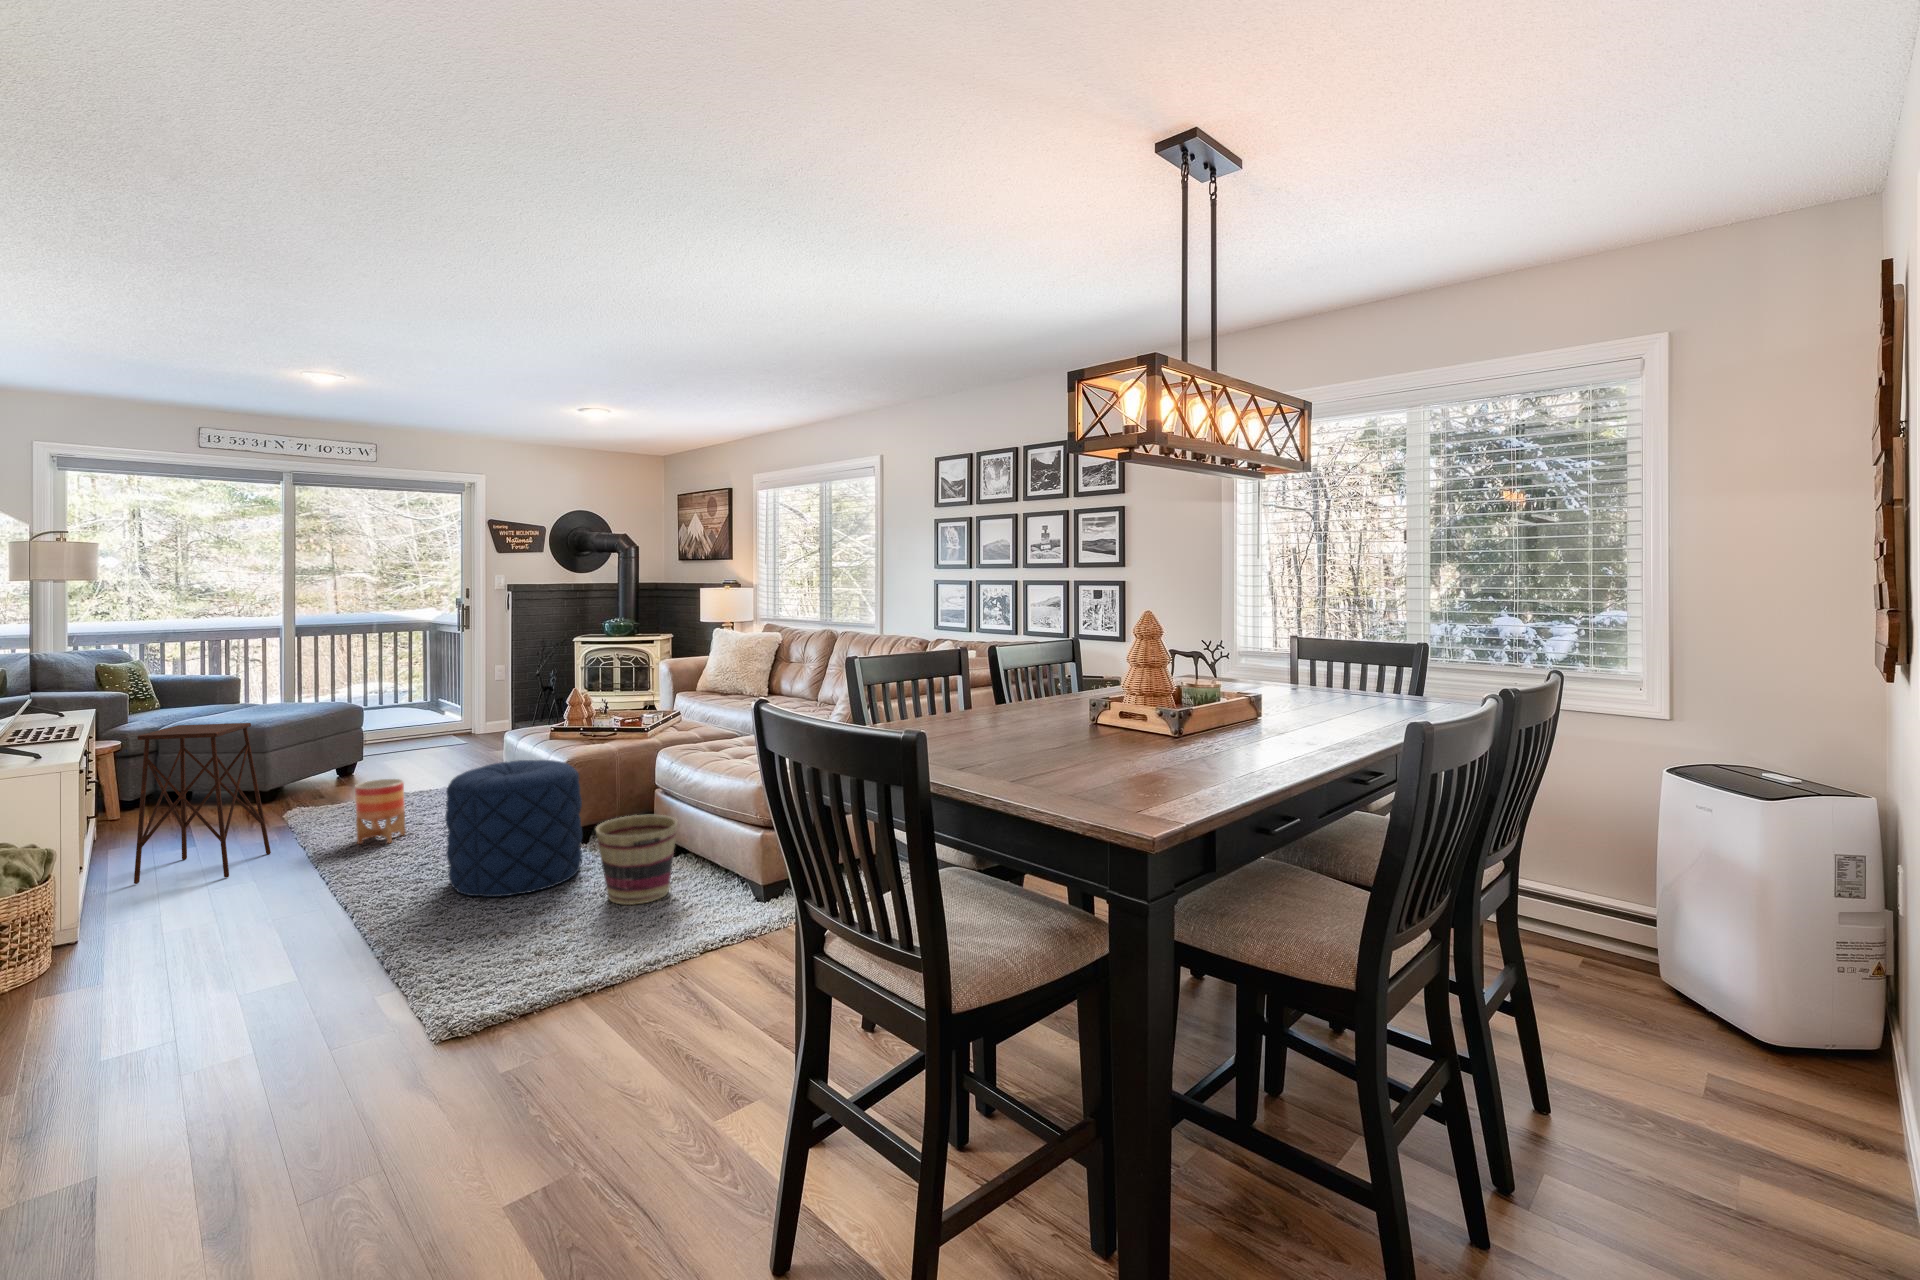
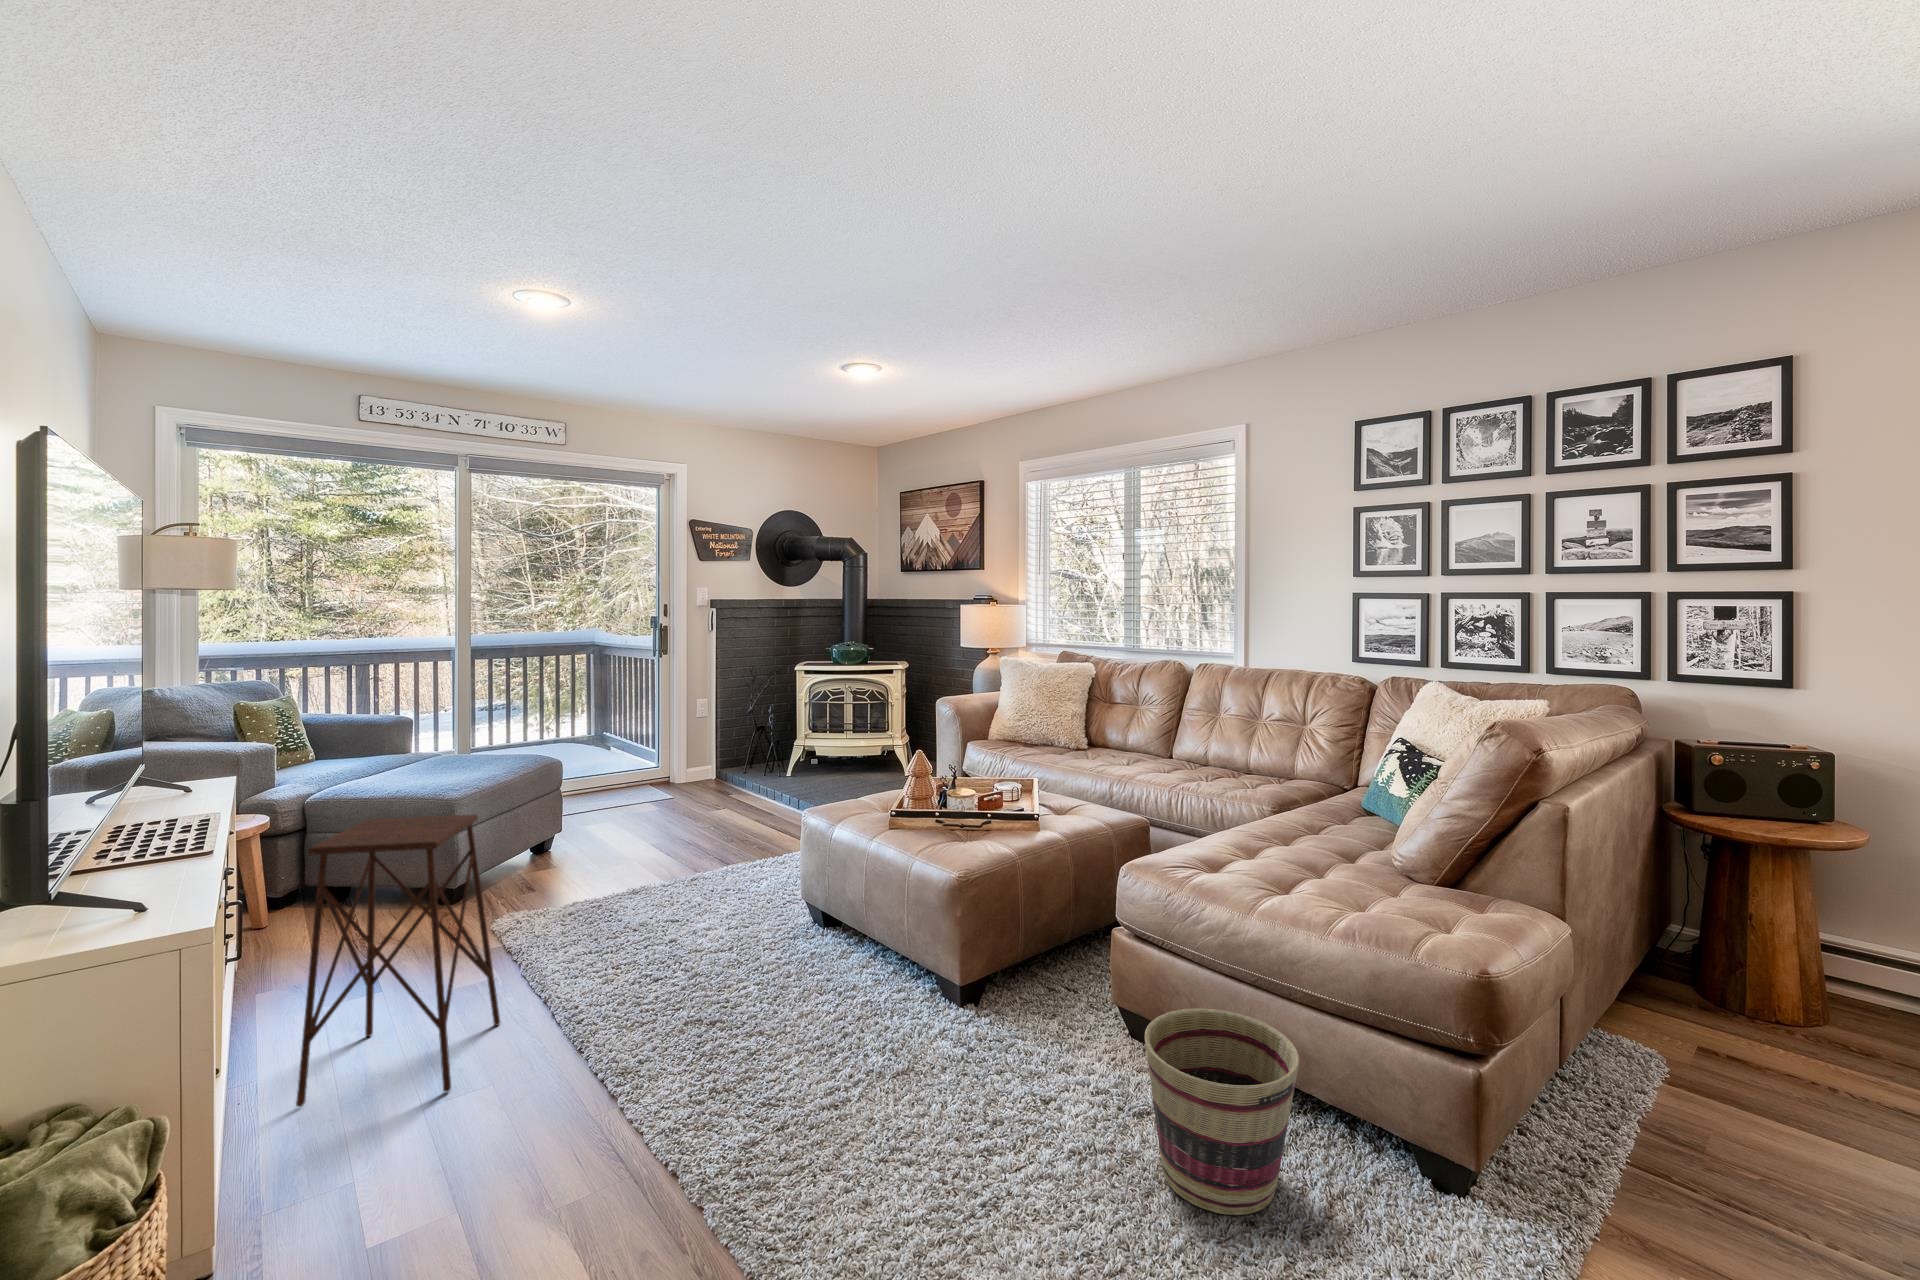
pouf: present [445,760,582,897] -> none [839,889,1056,1176]
planter: present [355,779,406,844] -> none [624,893,692,1005]

